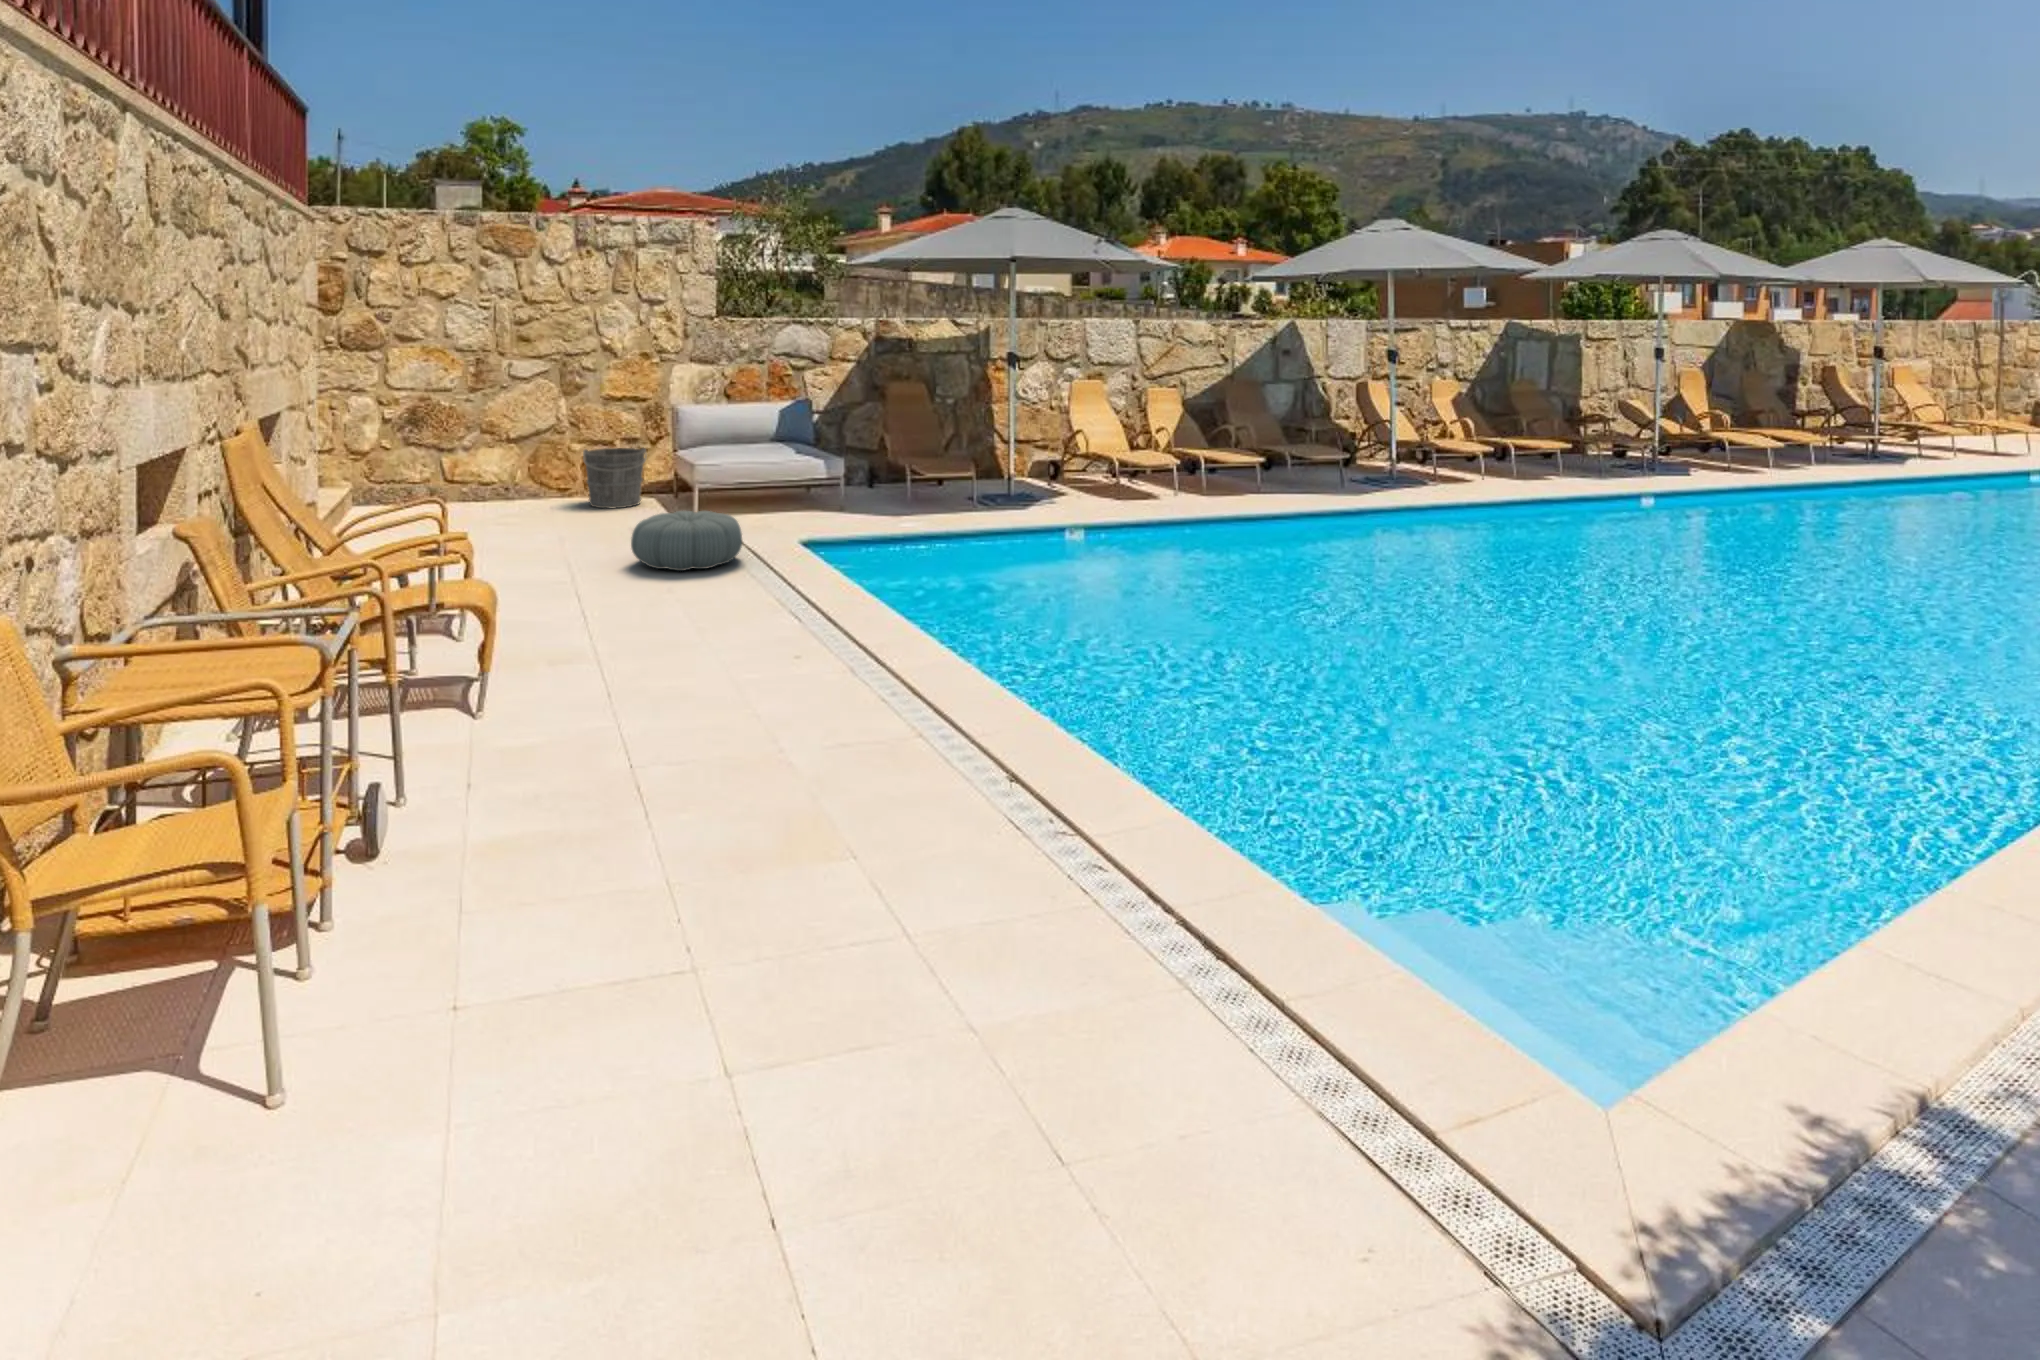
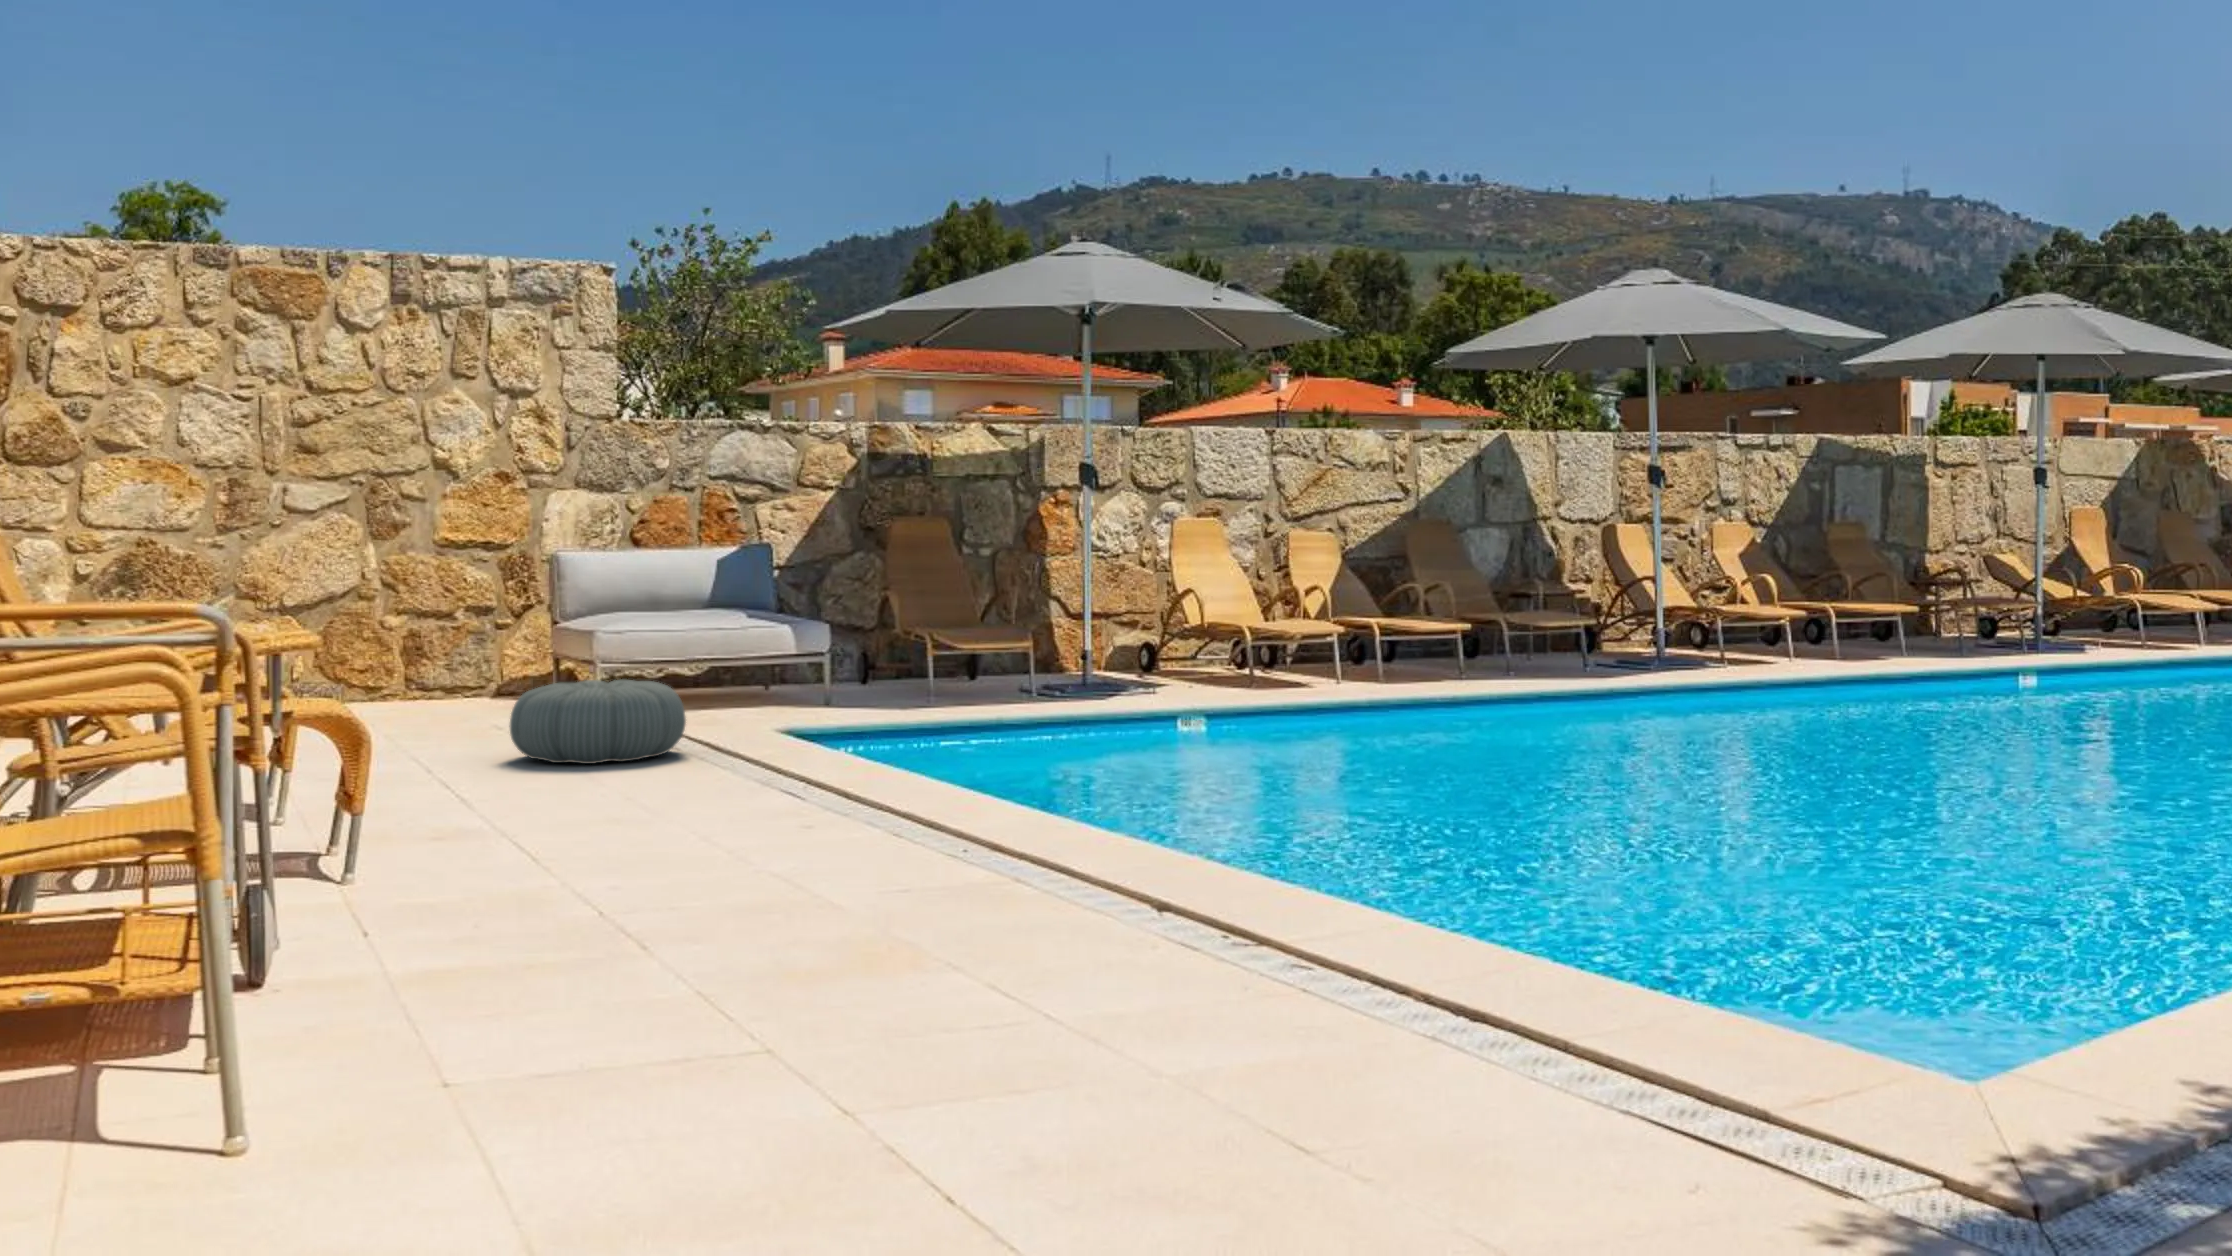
bucket: present [583,448,647,508] -> none [403,619,507,715]

